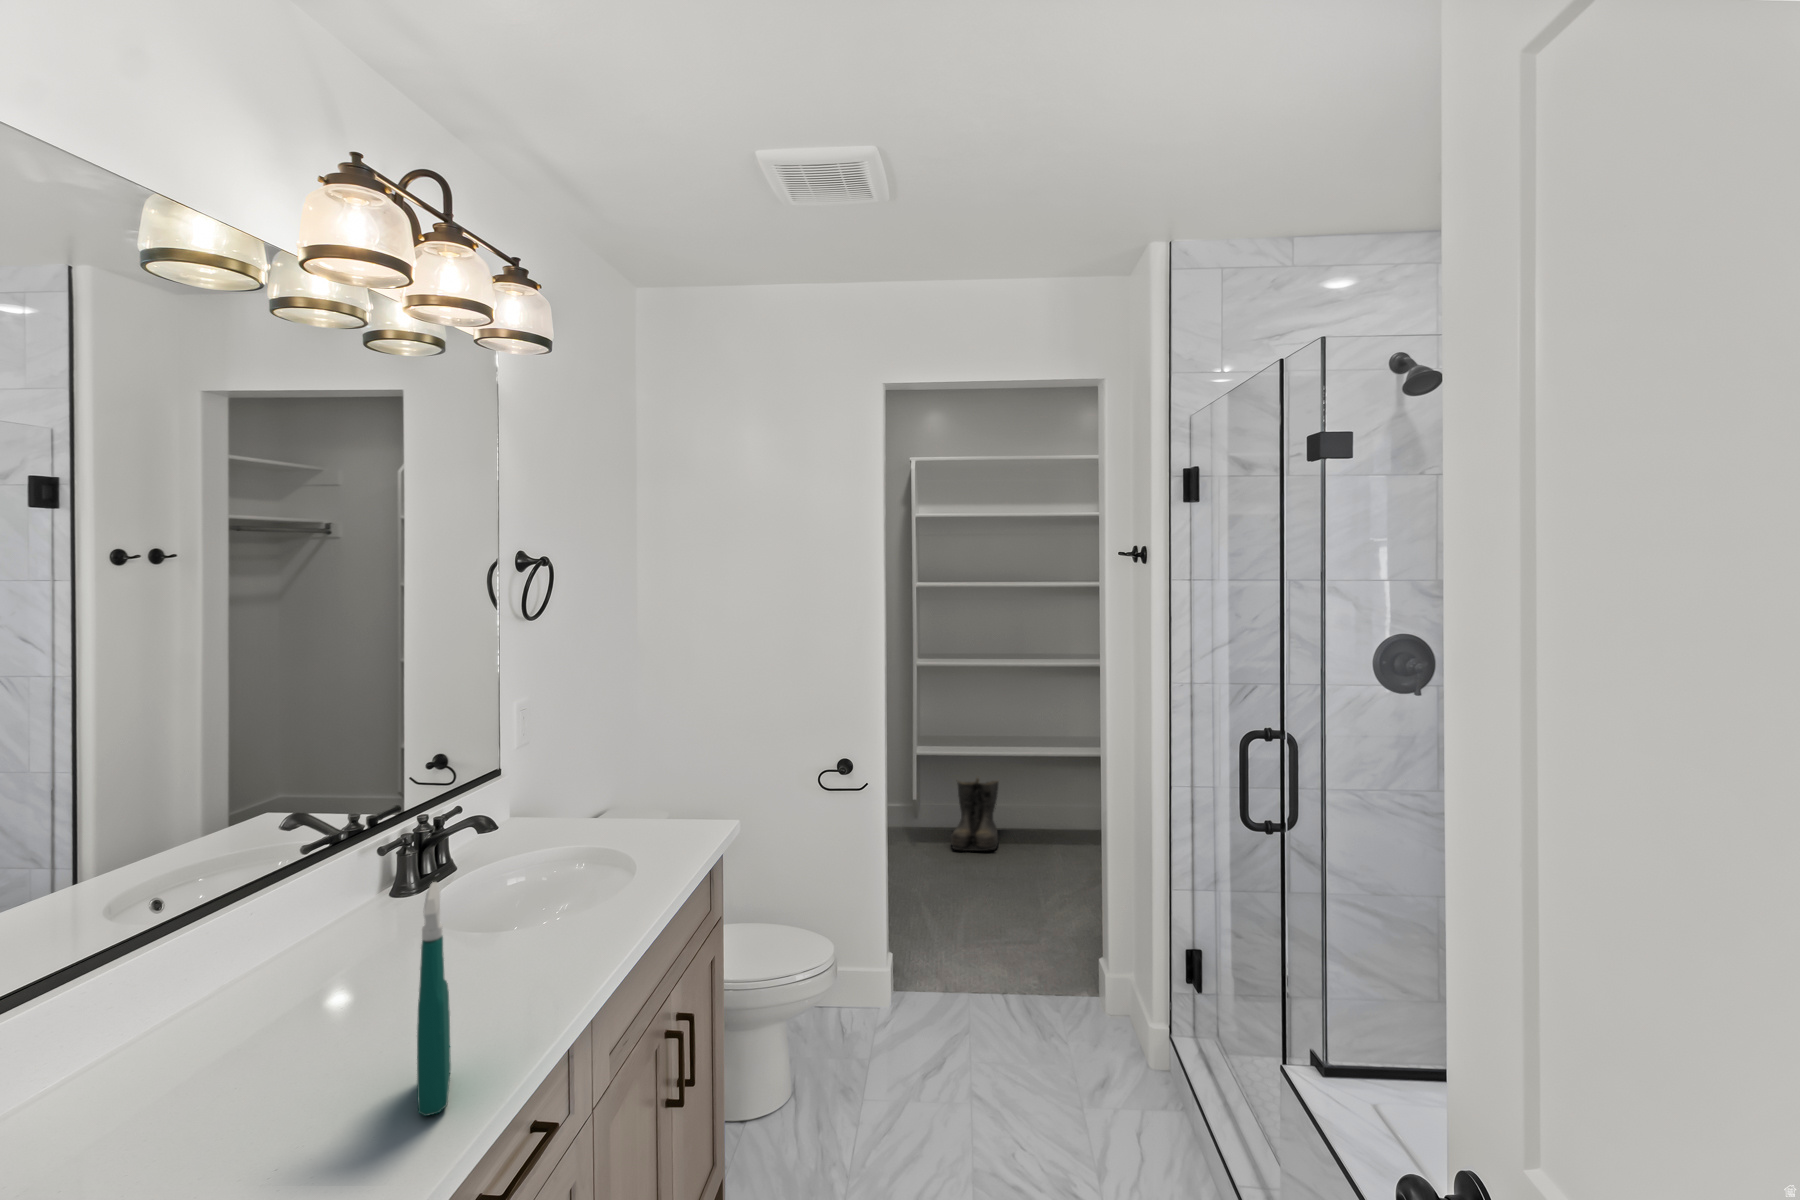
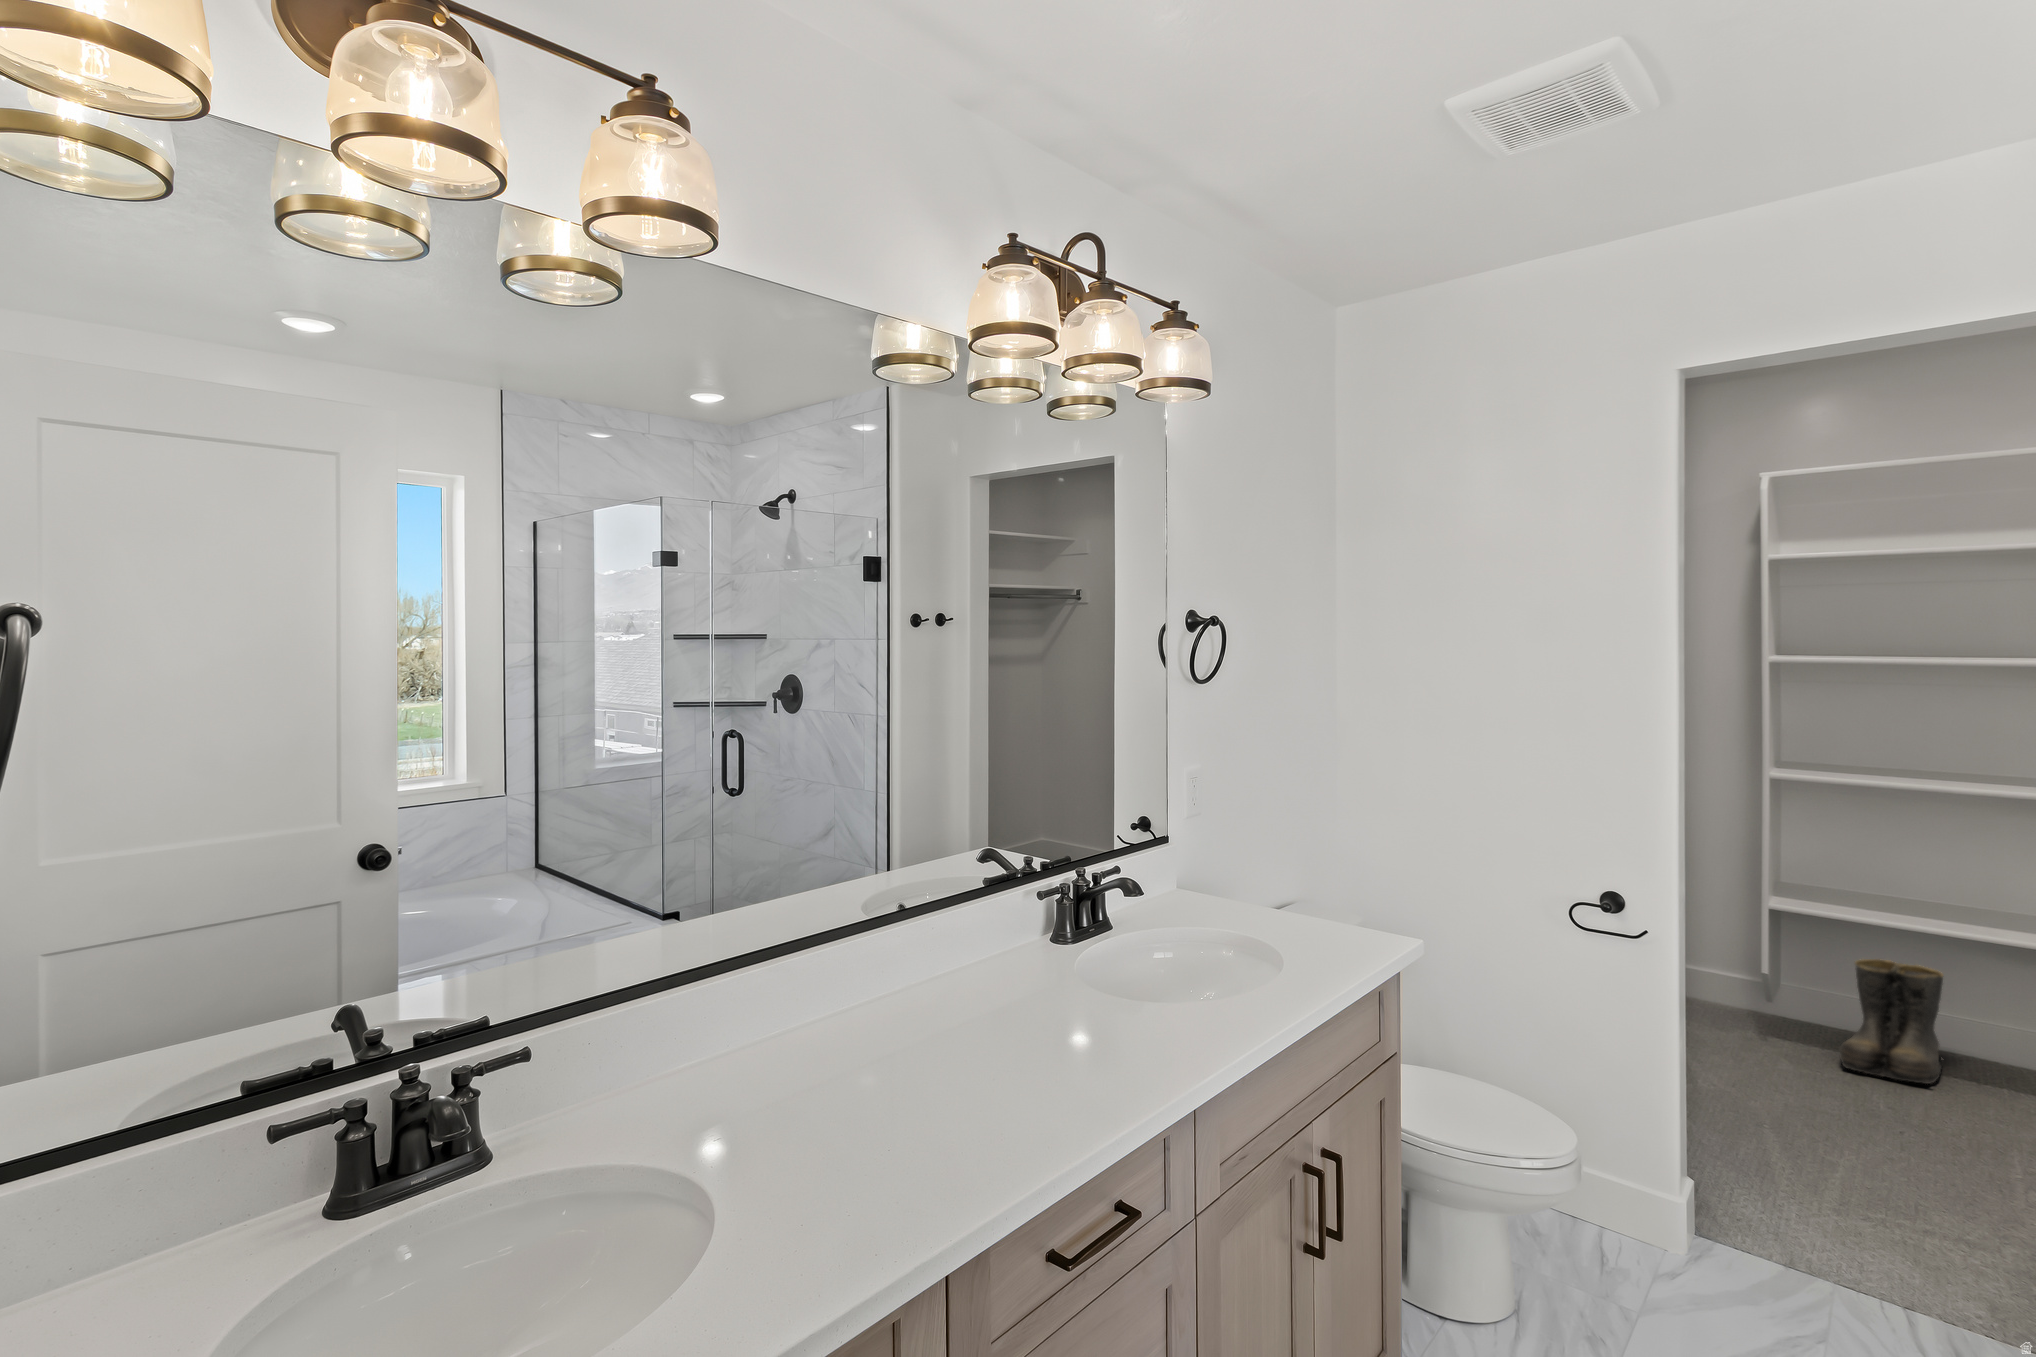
spray bottle: present [417,882,451,1116] -> none [1013,903,1051,1121]

